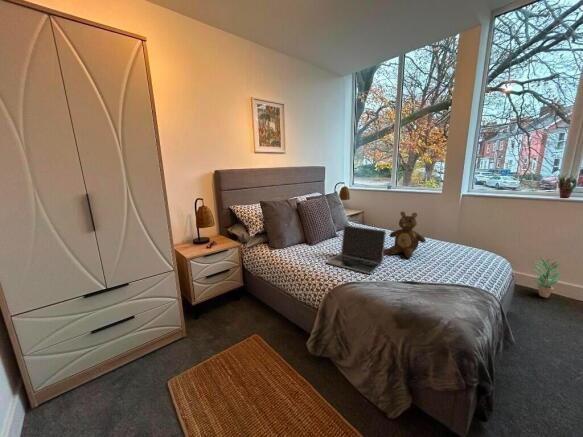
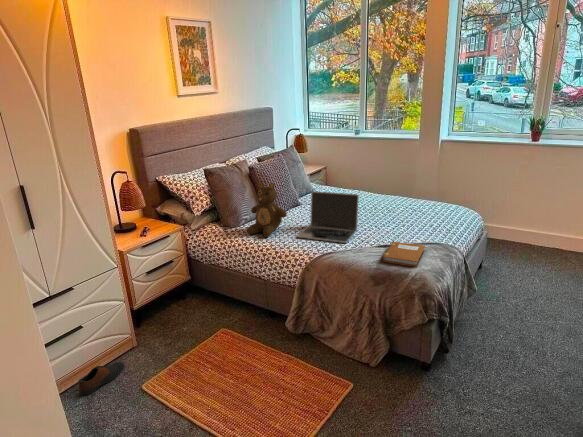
teddy bear: present [389,212,426,258] -> present [247,182,287,237]
potted plant: present [533,258,560,298] -> none [508,205,536,248]
notebook: none [407,279,456,313] -> present [382,242,425,267]
shoe: none [117,352,166,382] -> present [79,362,124,396]

